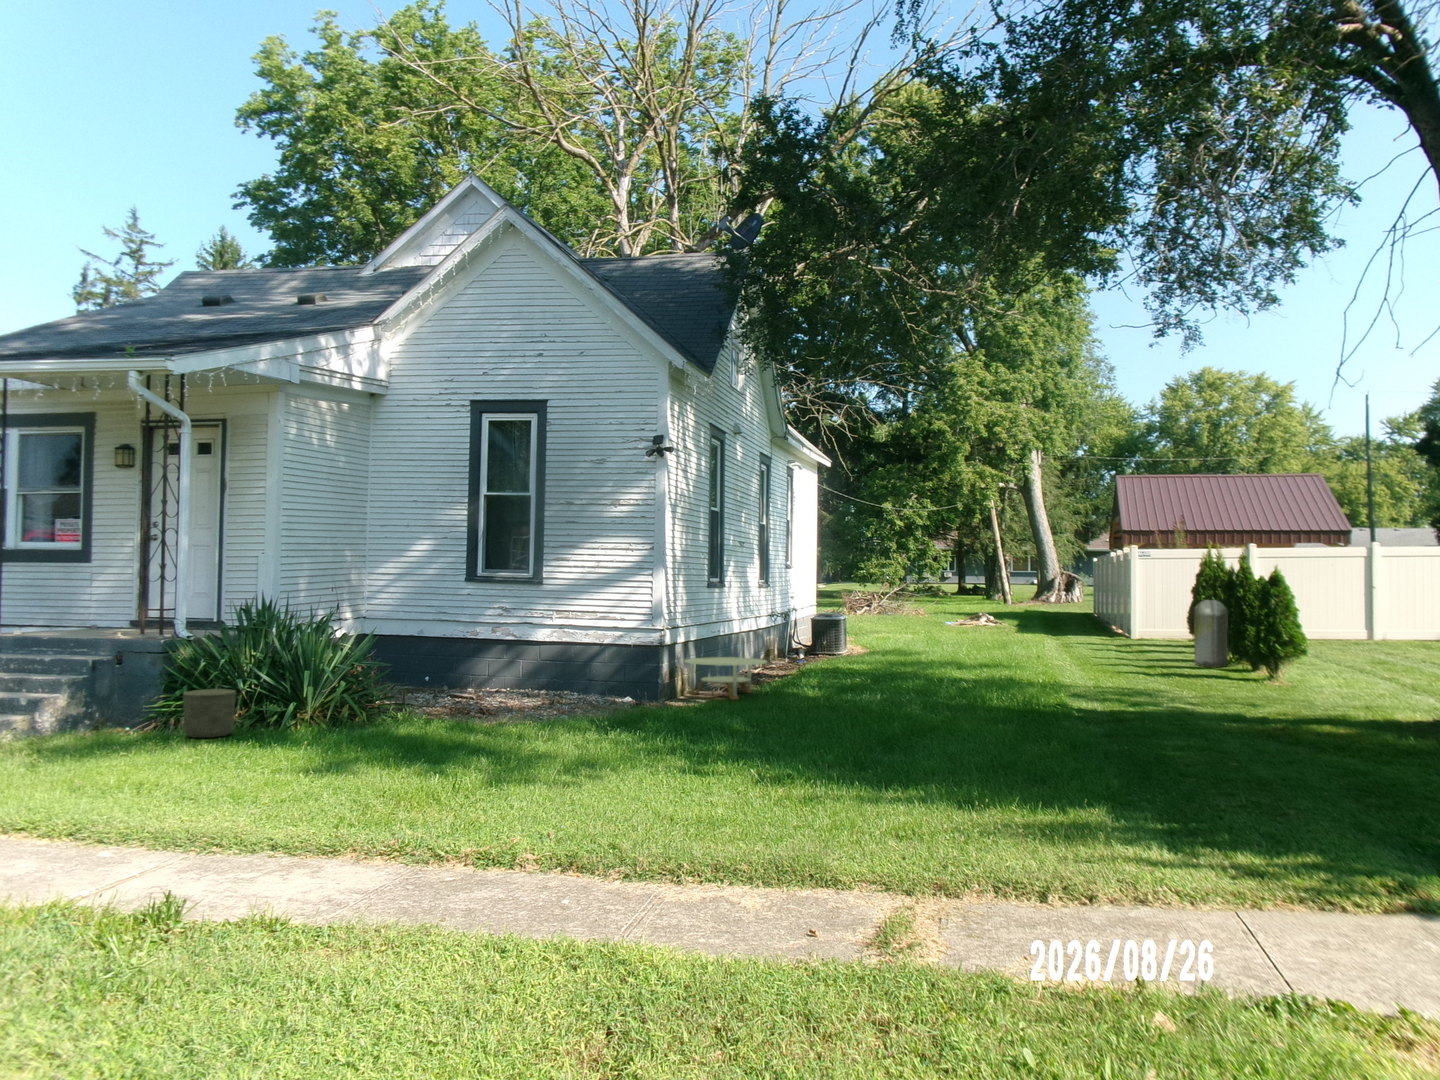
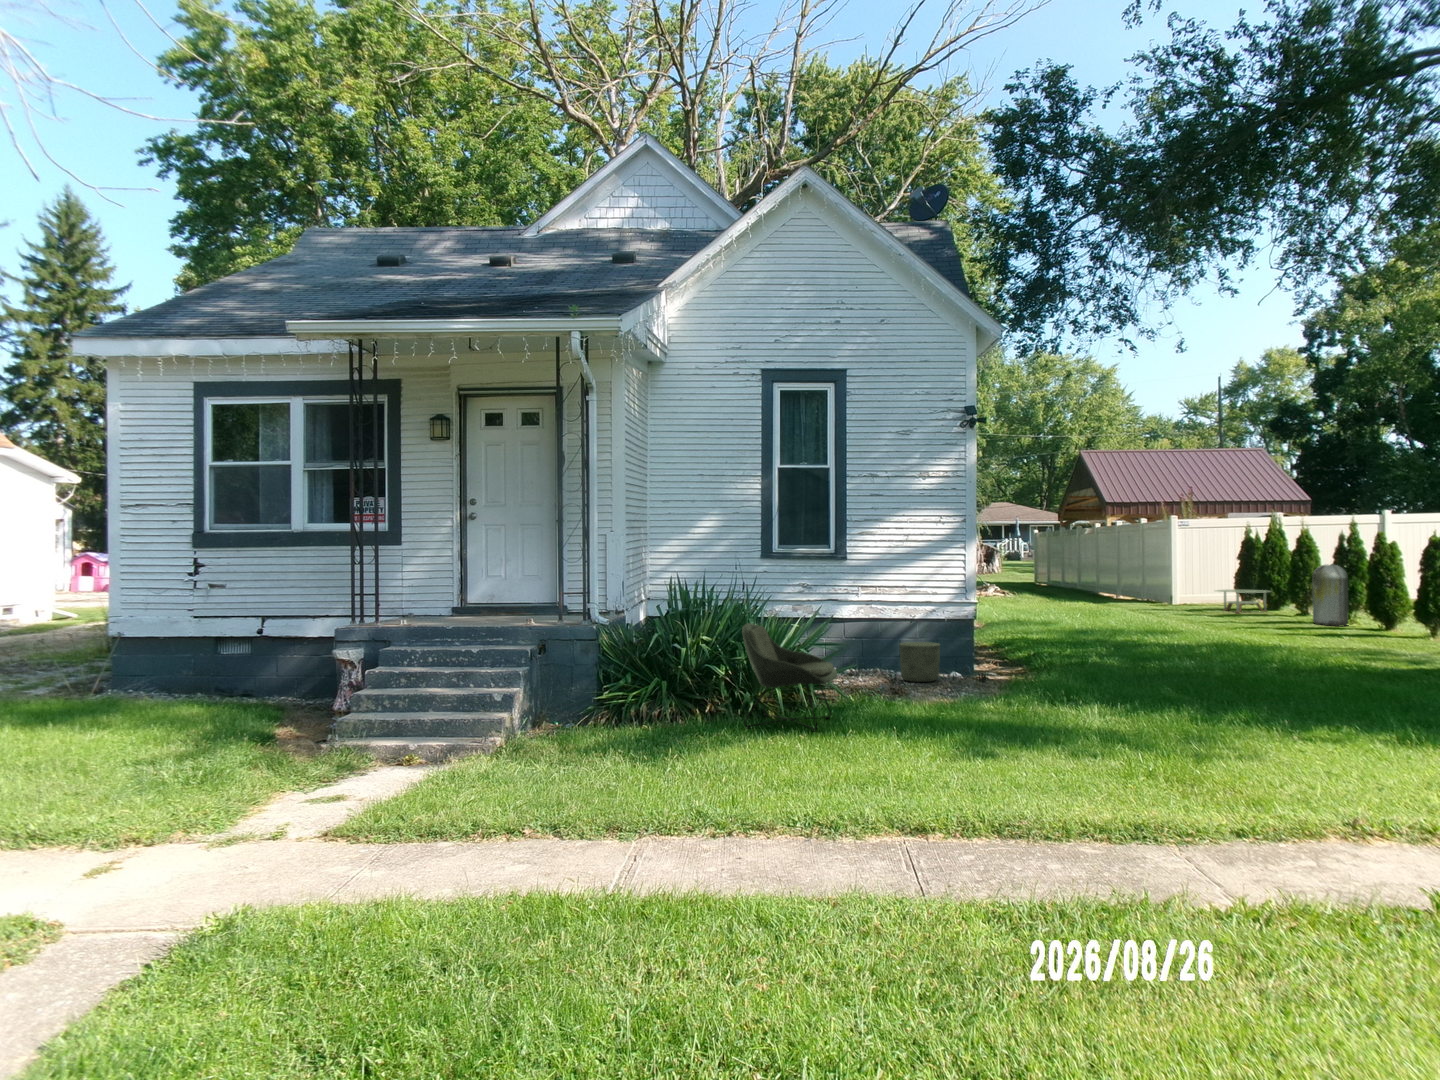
lounge chair: none [300,641,408,741] -> present [742,623,837,731]
round table: present [684,657,767,700] -> present [1217,590,1269,613]
planter: present [183,689,236,738] -> present [899,642,940,682]

